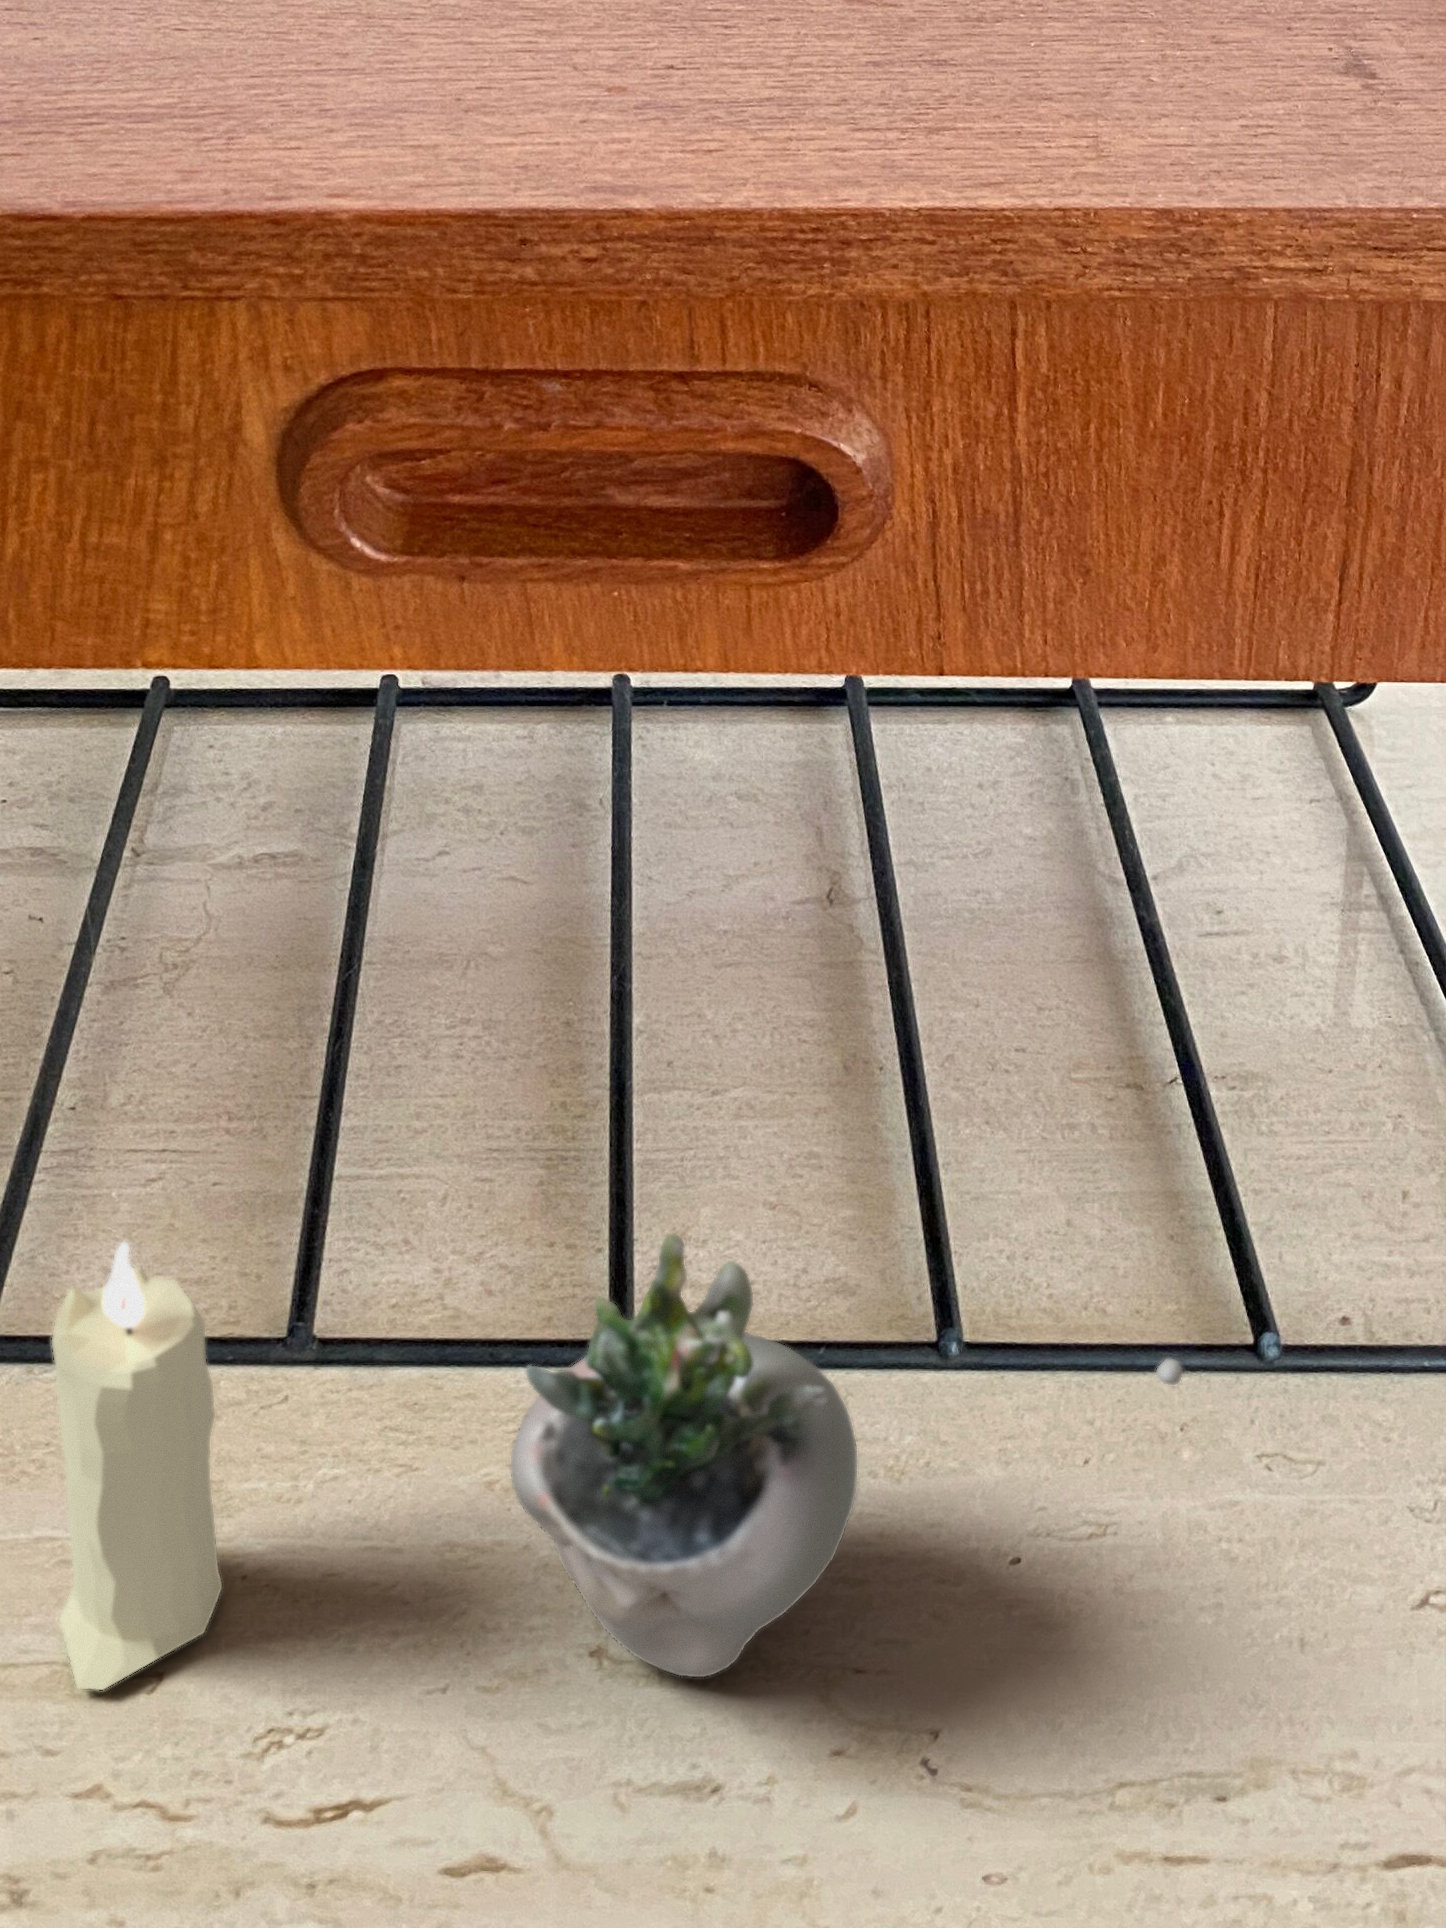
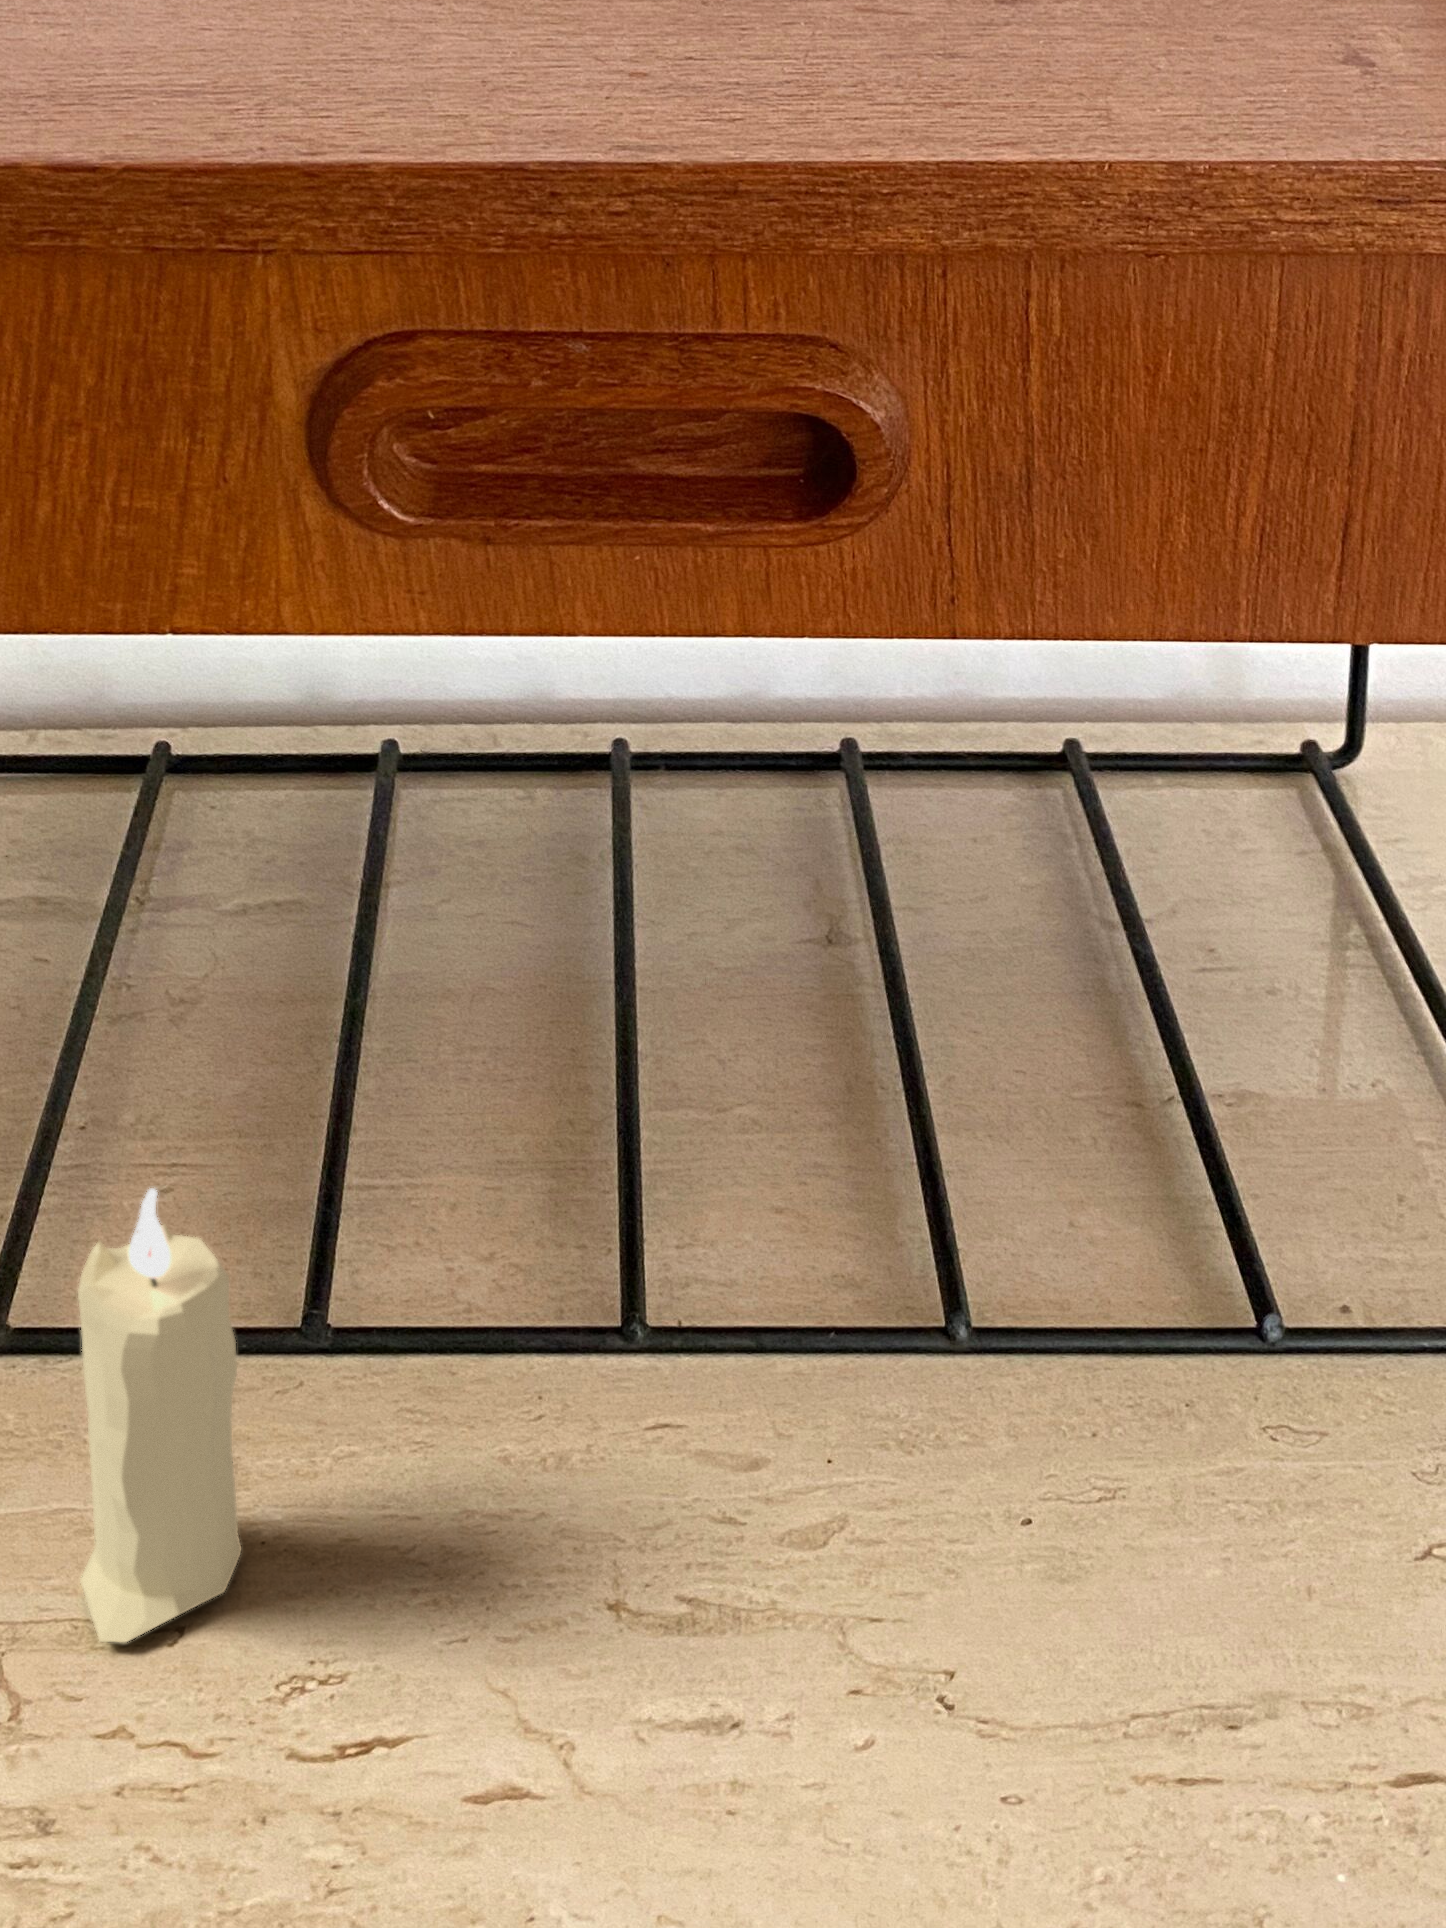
succulent plant: present [510,1234,1183,1677] -> none [531,1176,1196,1626]

